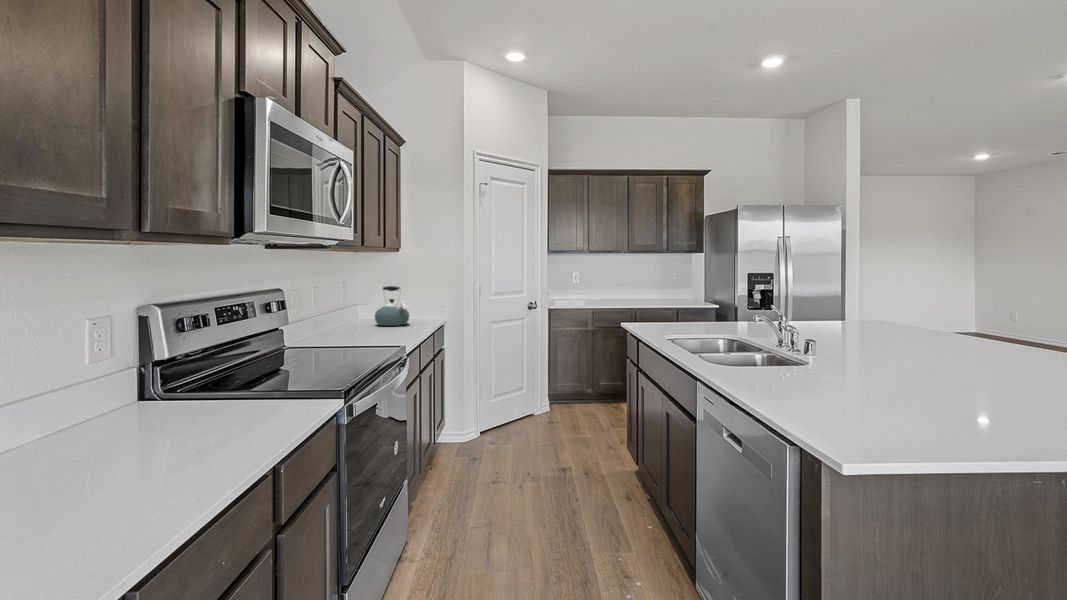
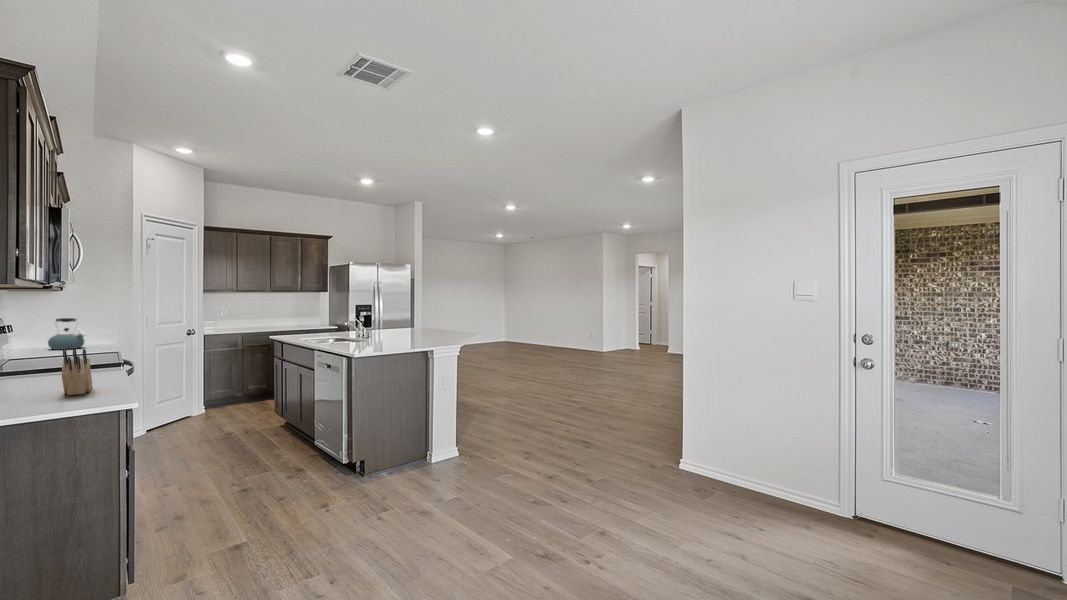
knife block: none [68,384,218,502] -> present [62,349,93,395]

